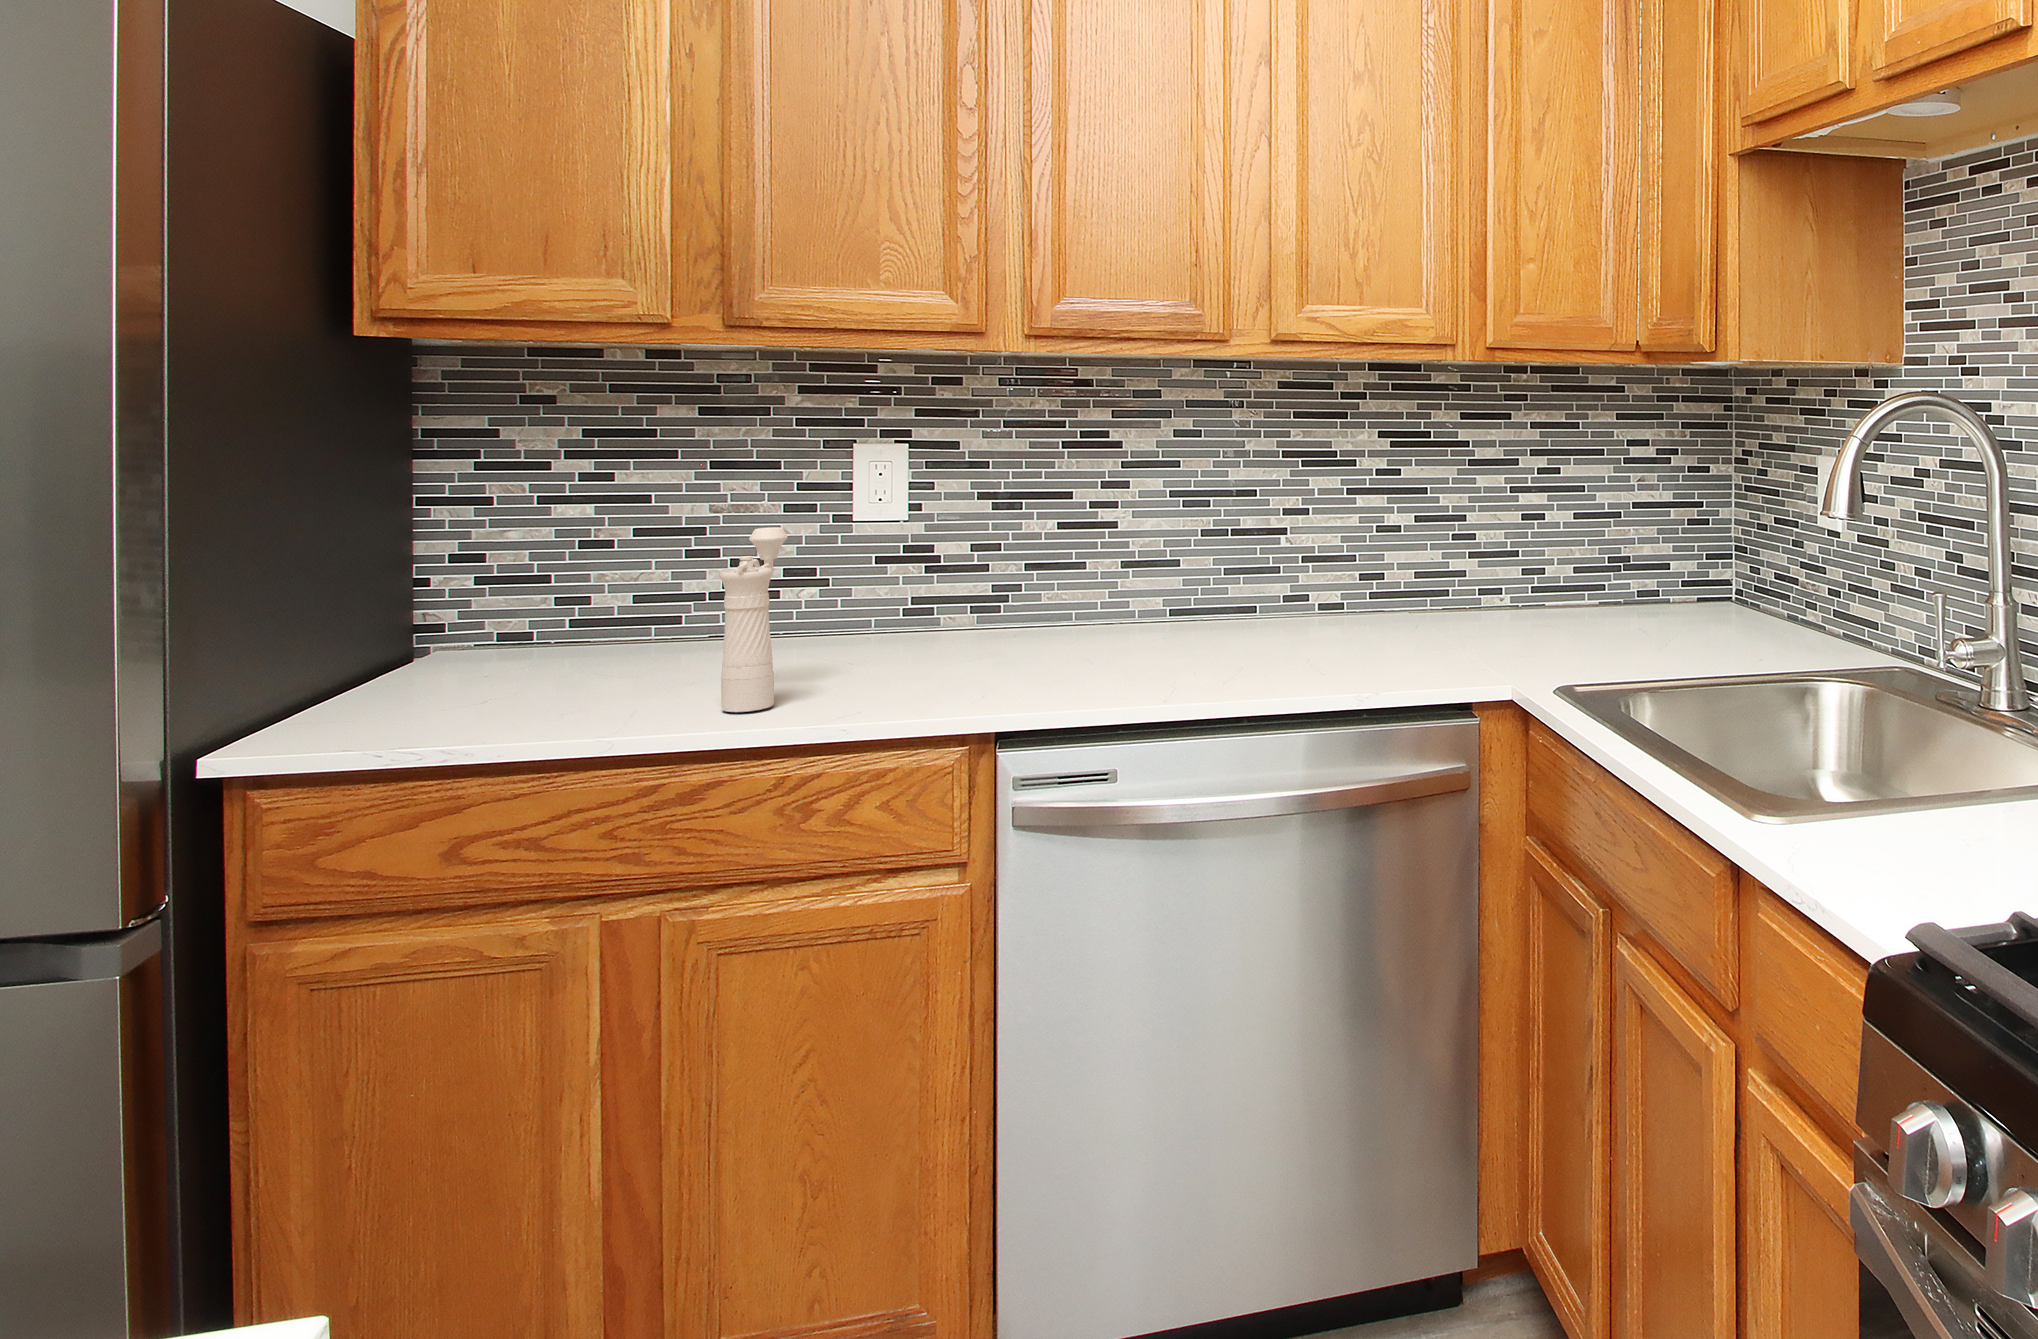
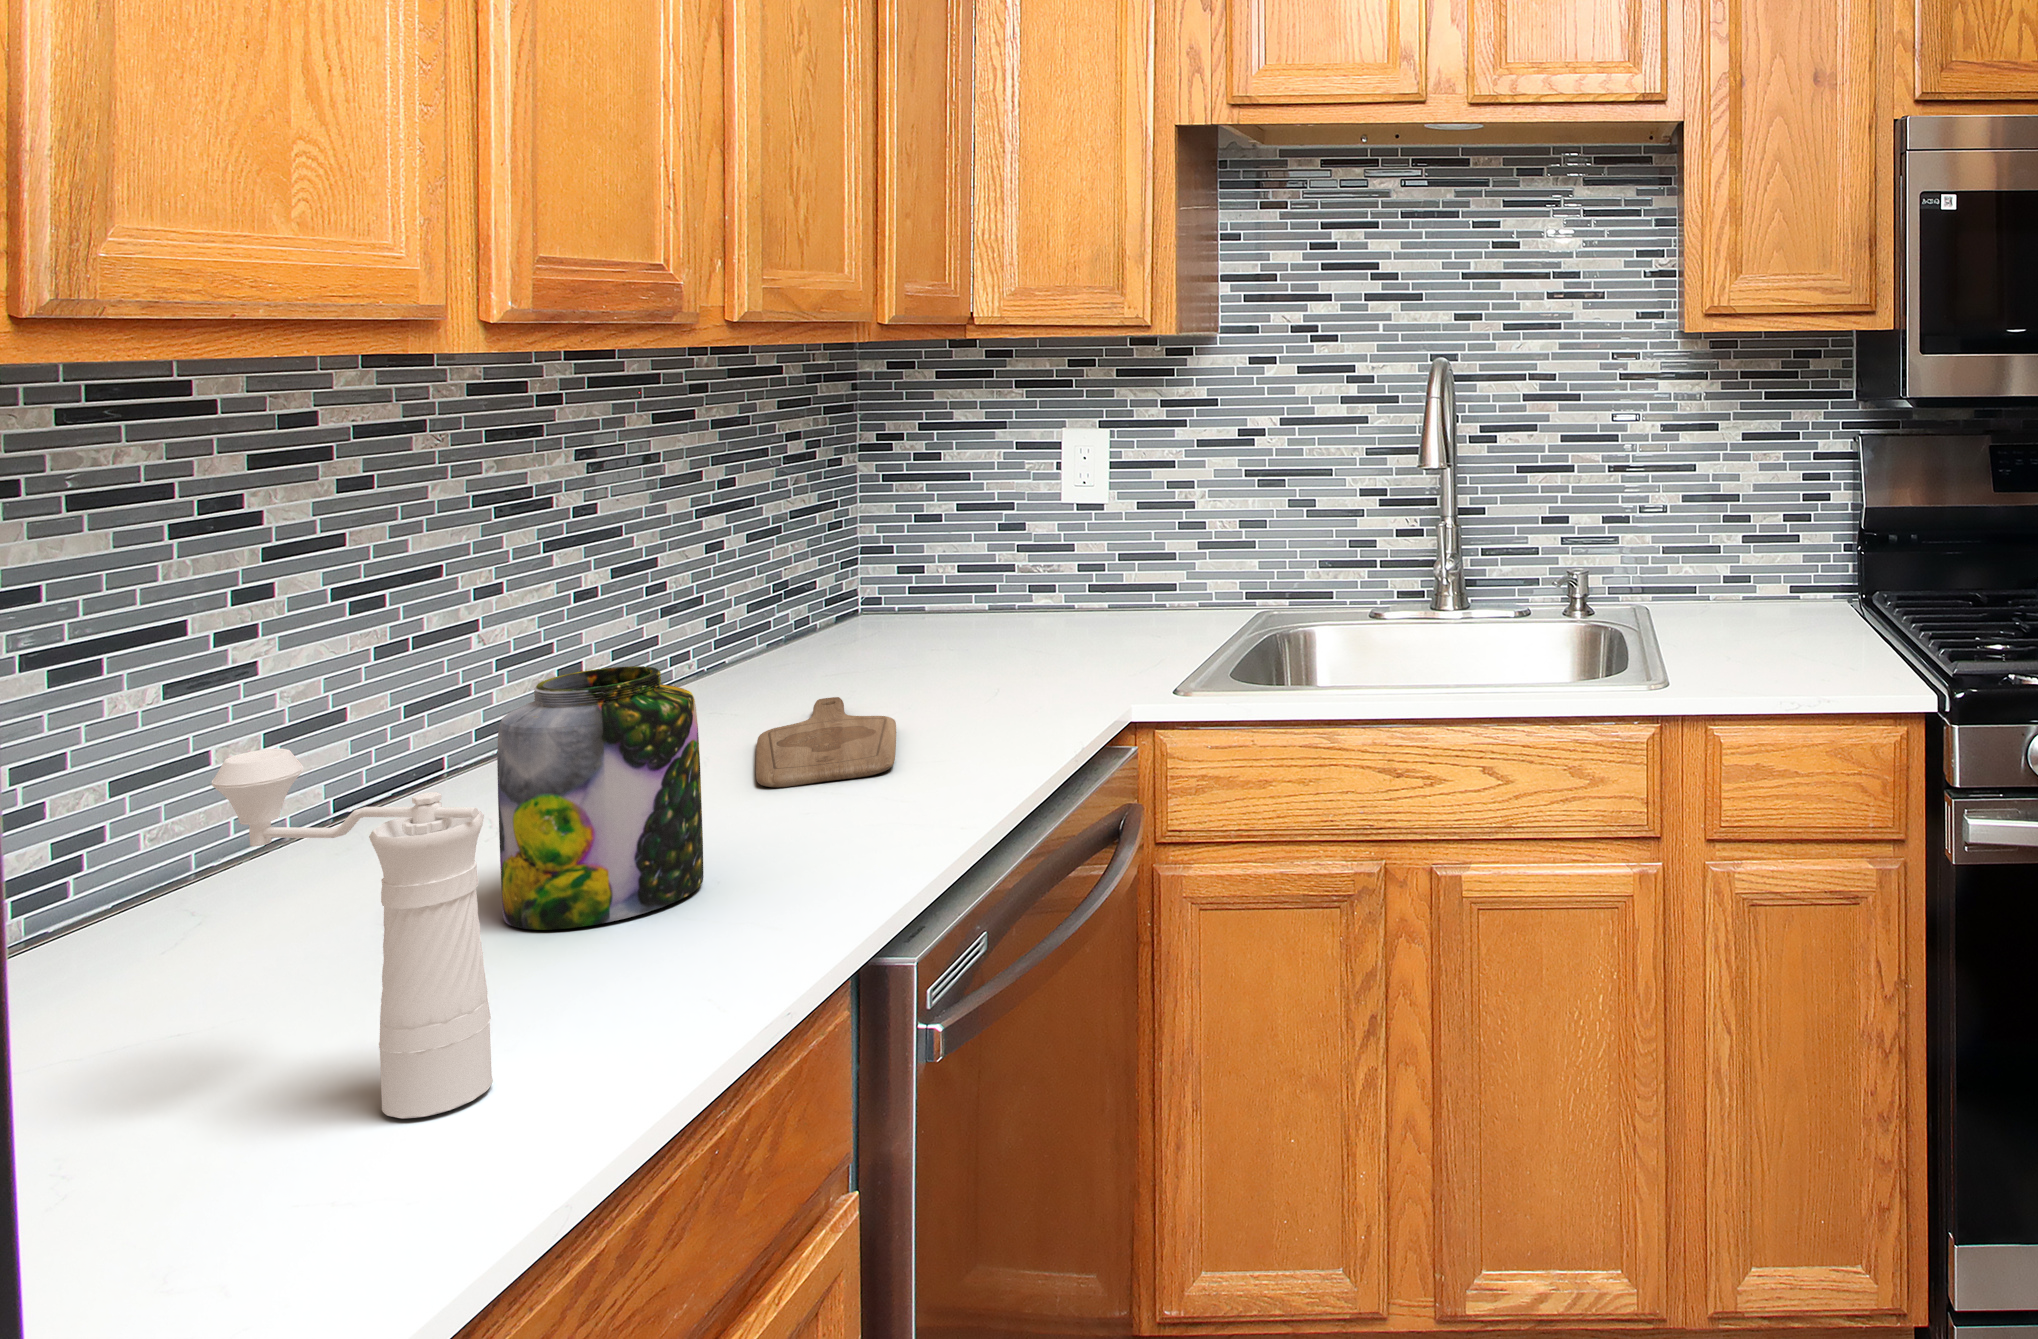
jar: none [978,540,1081,685] -> present [497,666,704,930]
cutting board: none [1252,629,1450,671] -> present [756,697,896,787]

